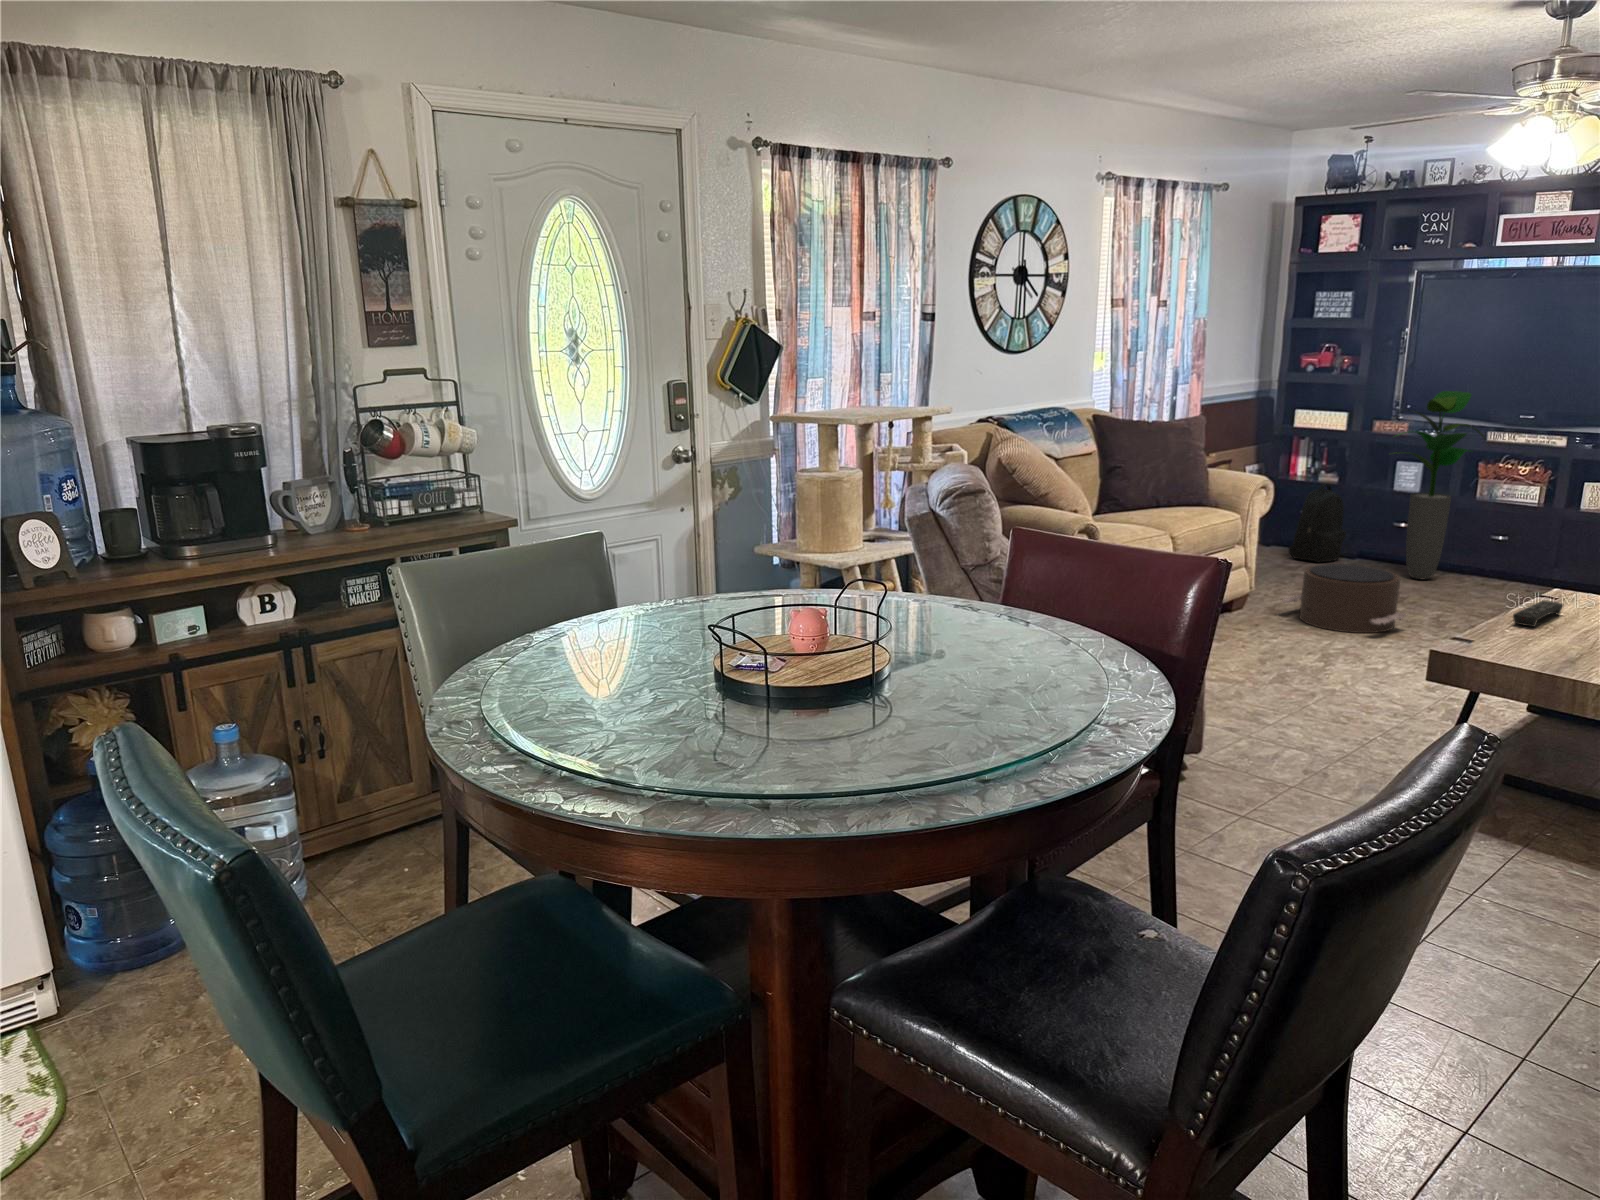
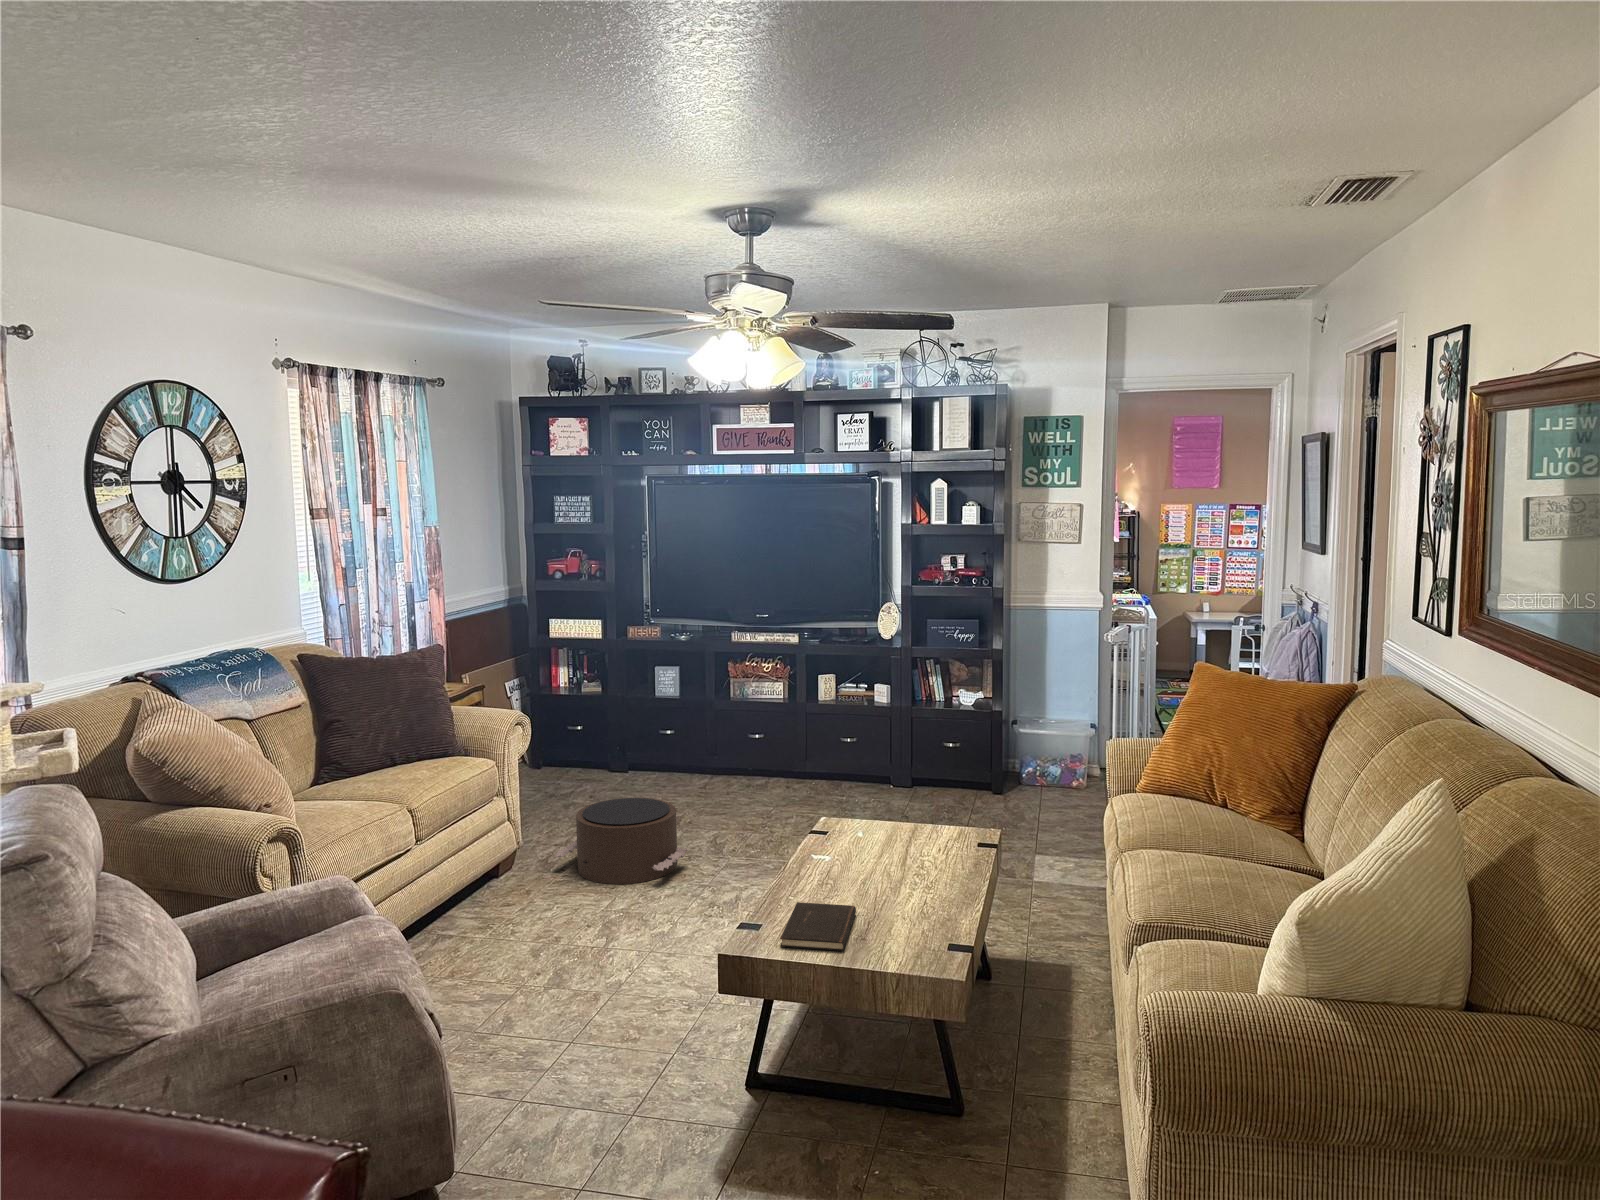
potted plant: present [1394,391,1485,579] -> none [645,594,732,789]
backpack: present [1288,484,1346,562] -> none [561,697,616,783]
remote control: present [1513,601,1563,627] -> none [804,851,846,895]
hardcover book: none [1479,624,1560,656] -> present [780,902,856,951]

